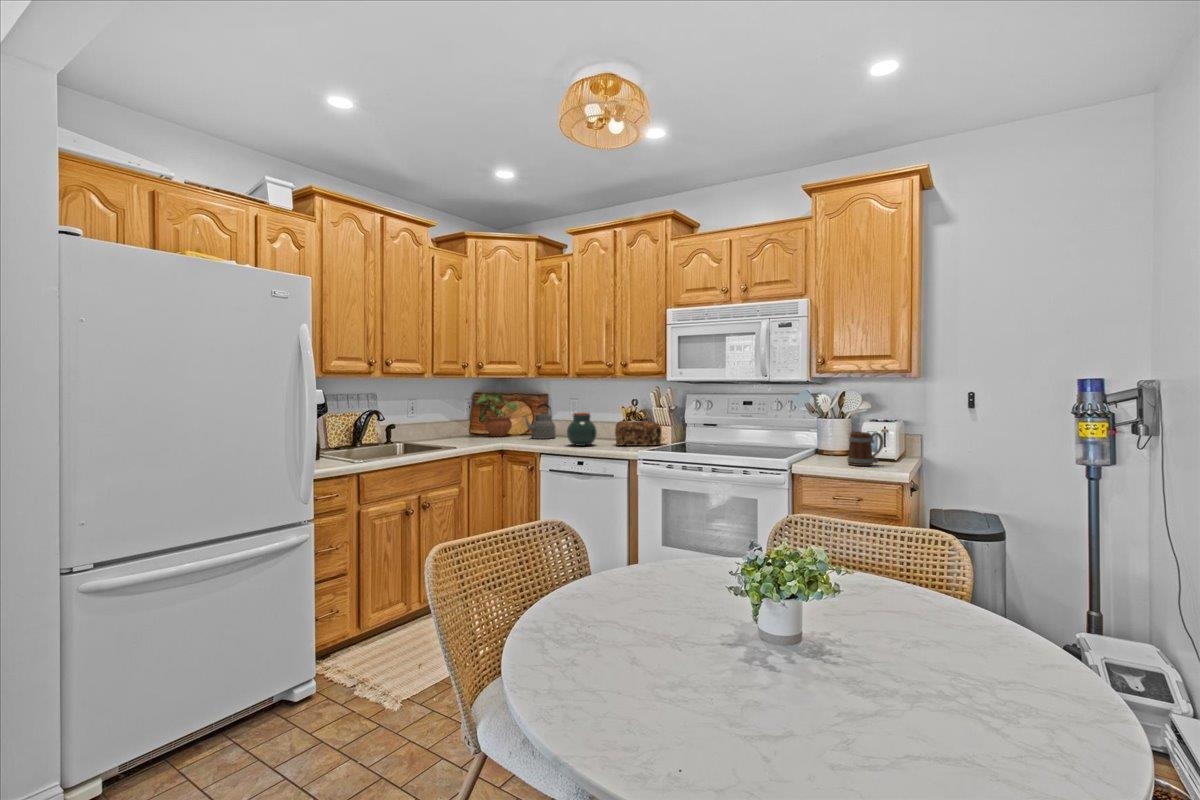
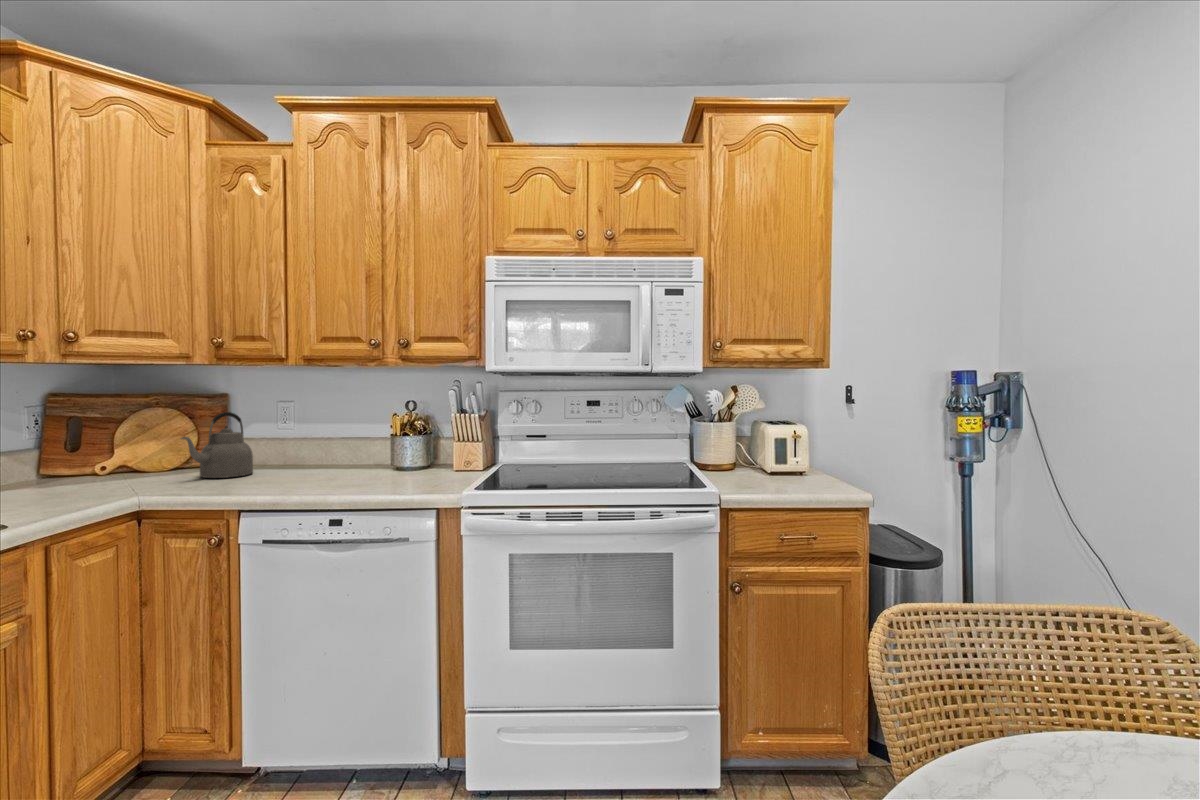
potted plant: present [476,392,517,436] -> none [50,382,162,479]
jar: present [567,412,597,446] -> none [295,427,355,488]
bread loaf: present [615,421,662,446] -> none [386,438,471,483]
mug: present [847,432,884,466] -> none [775,443,814,491]

